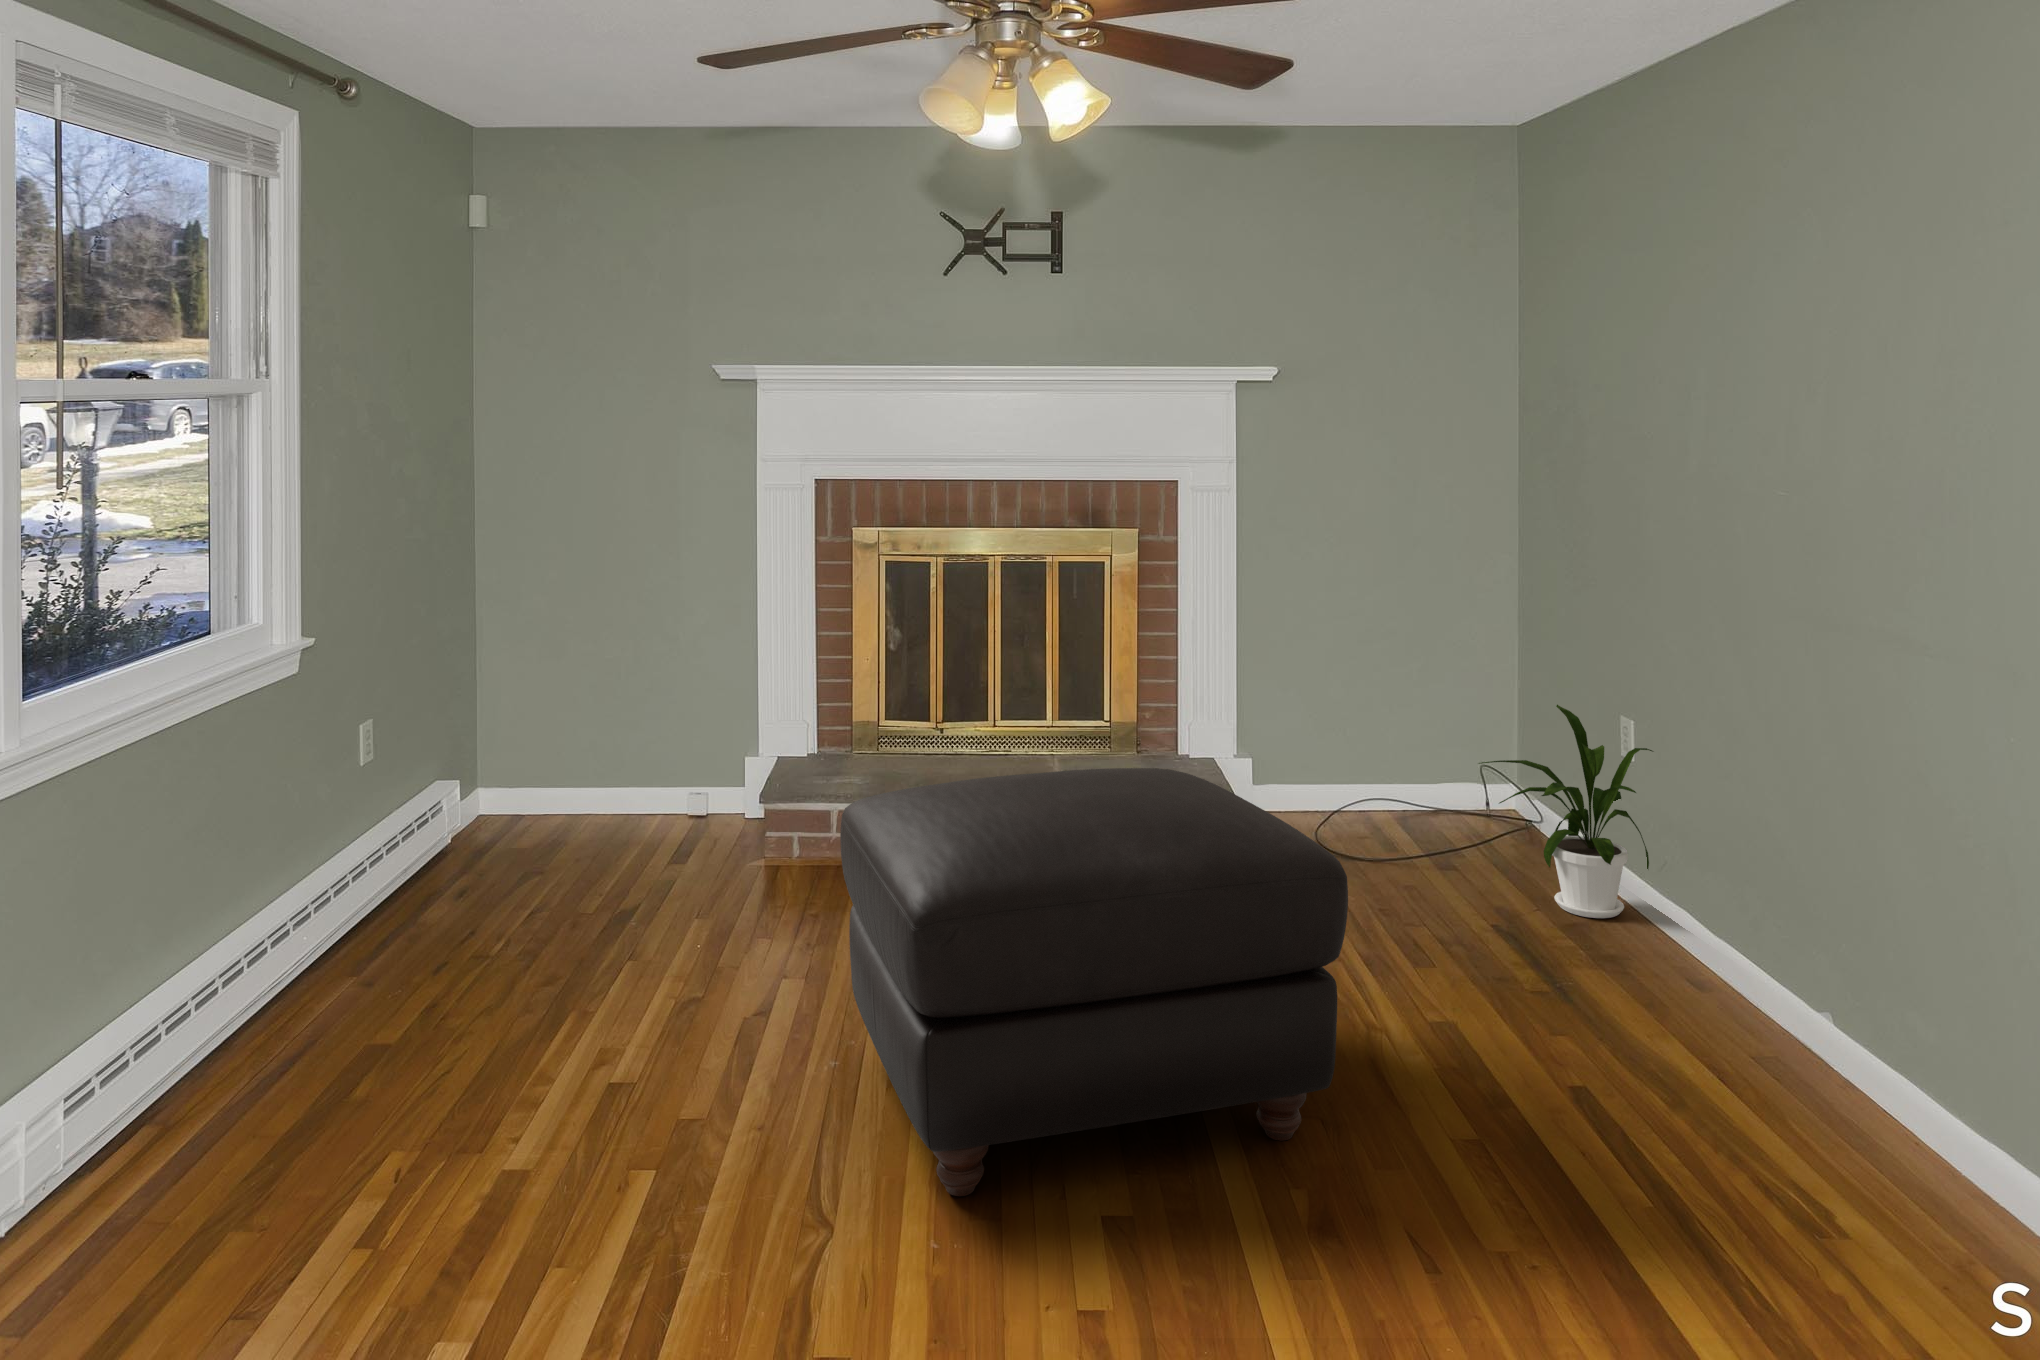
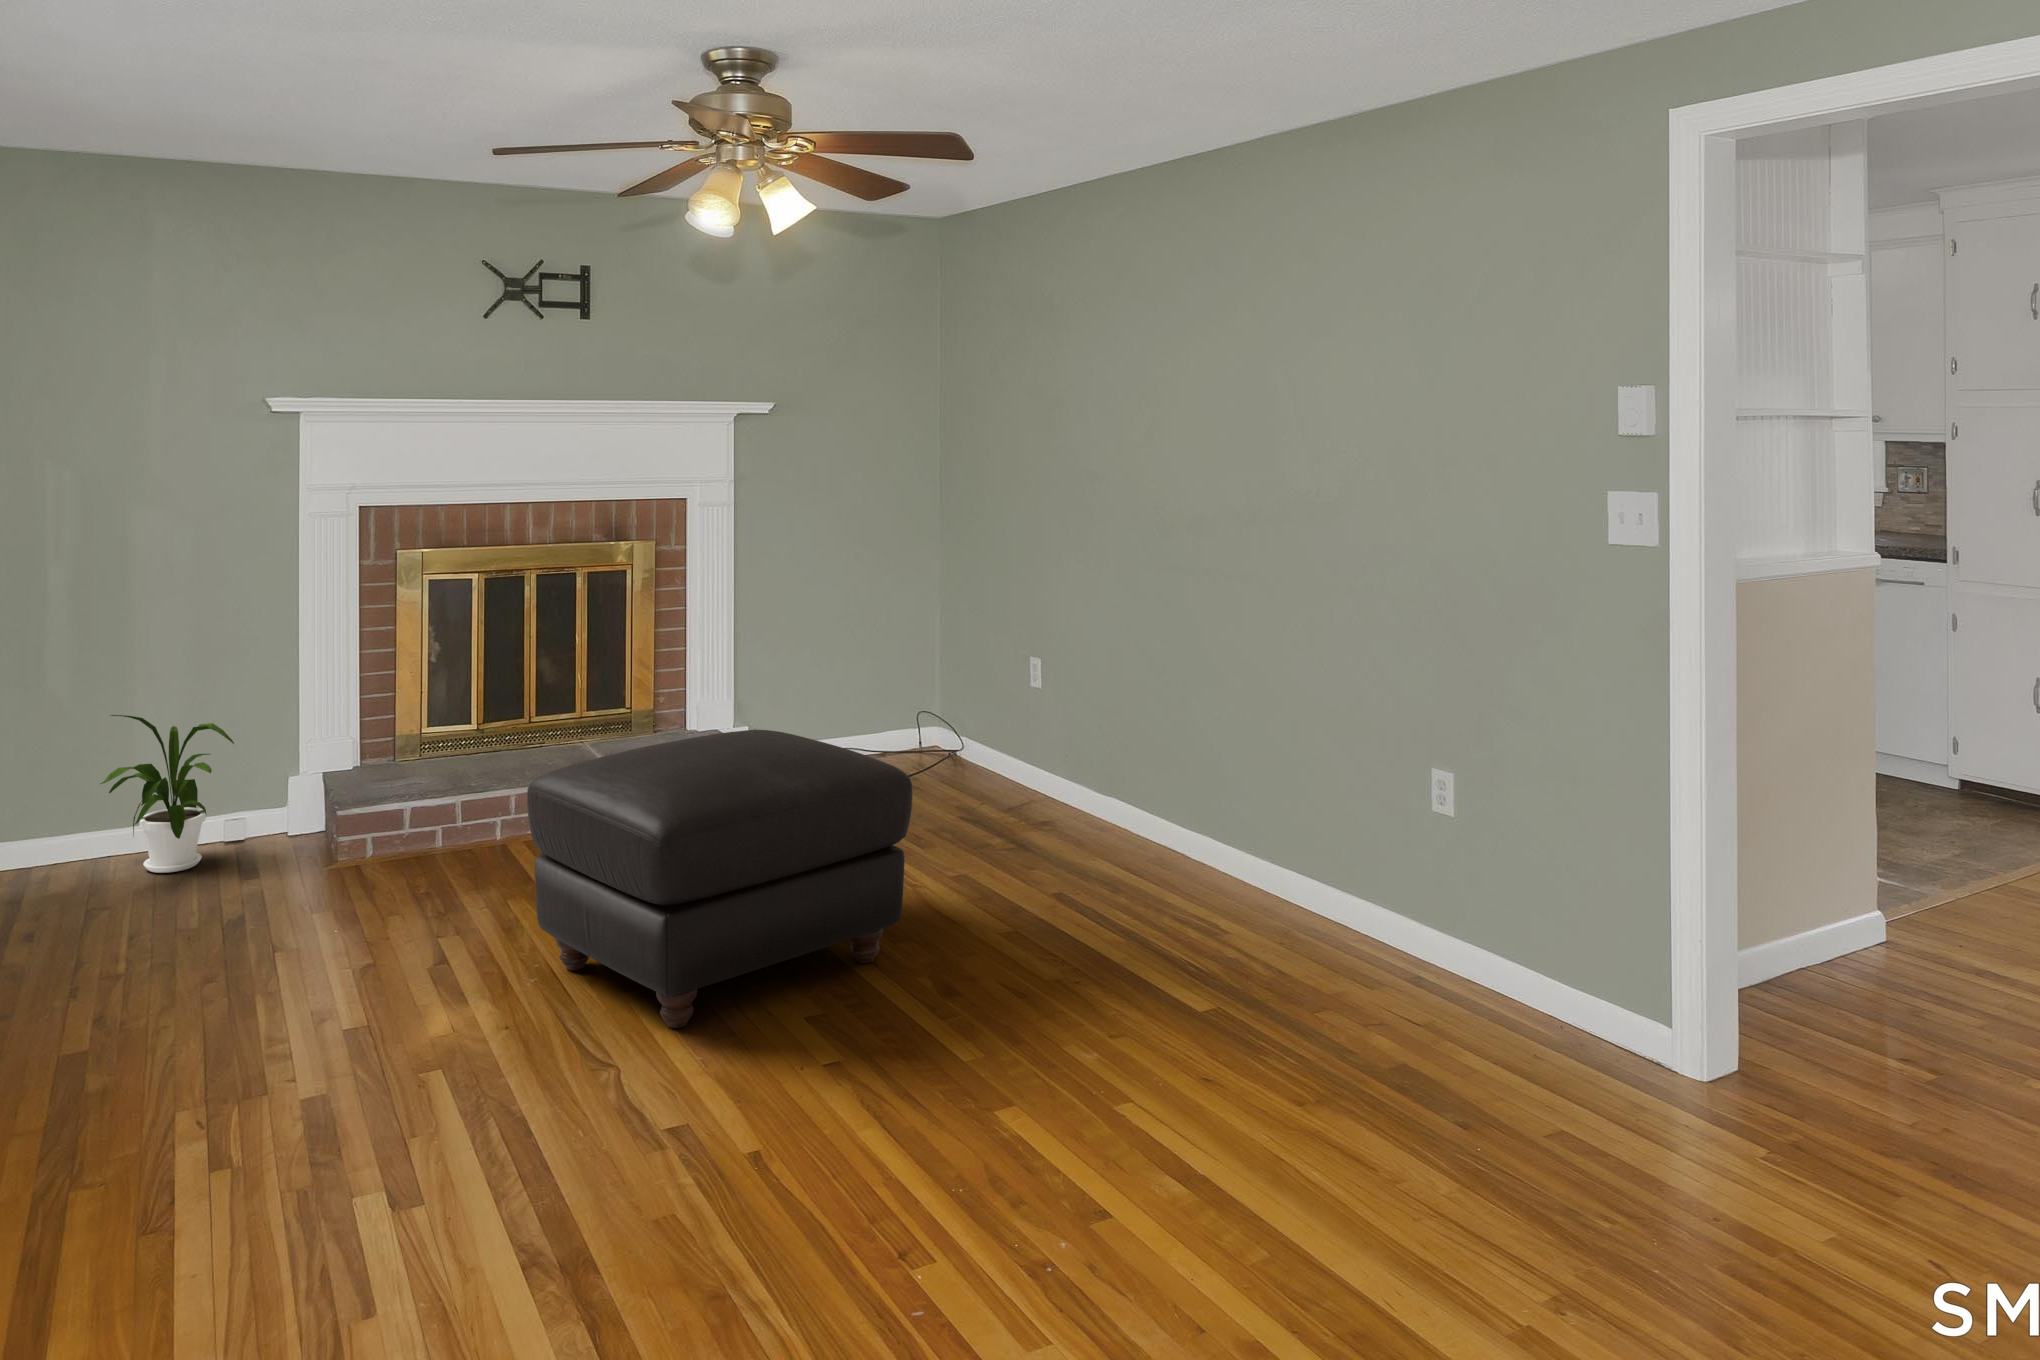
house plant: present [1479,705,1653,918] -> present [100,715,234,873]

